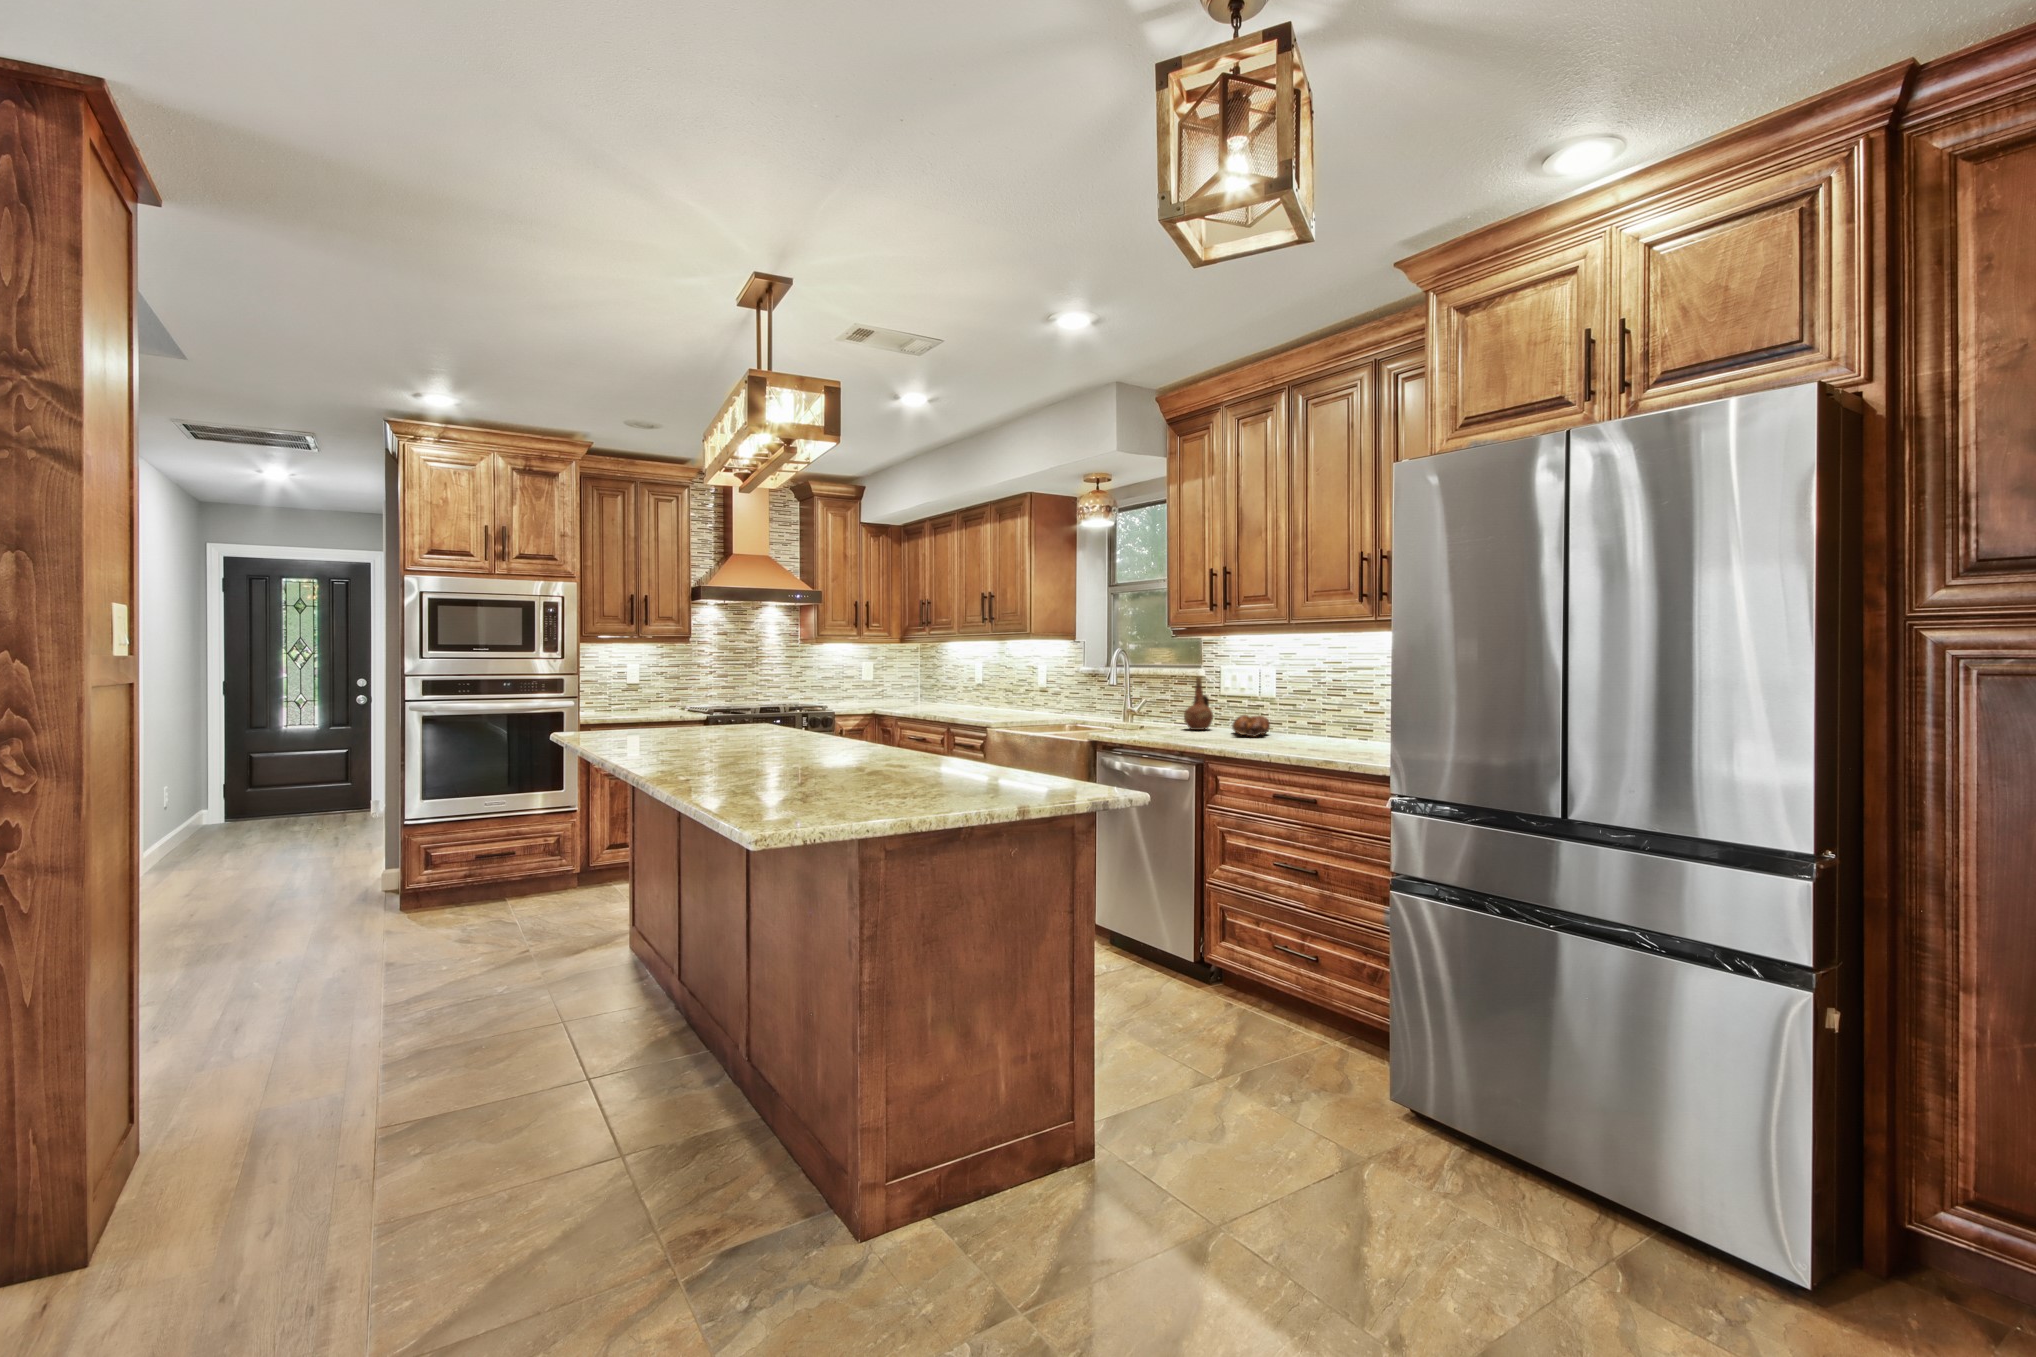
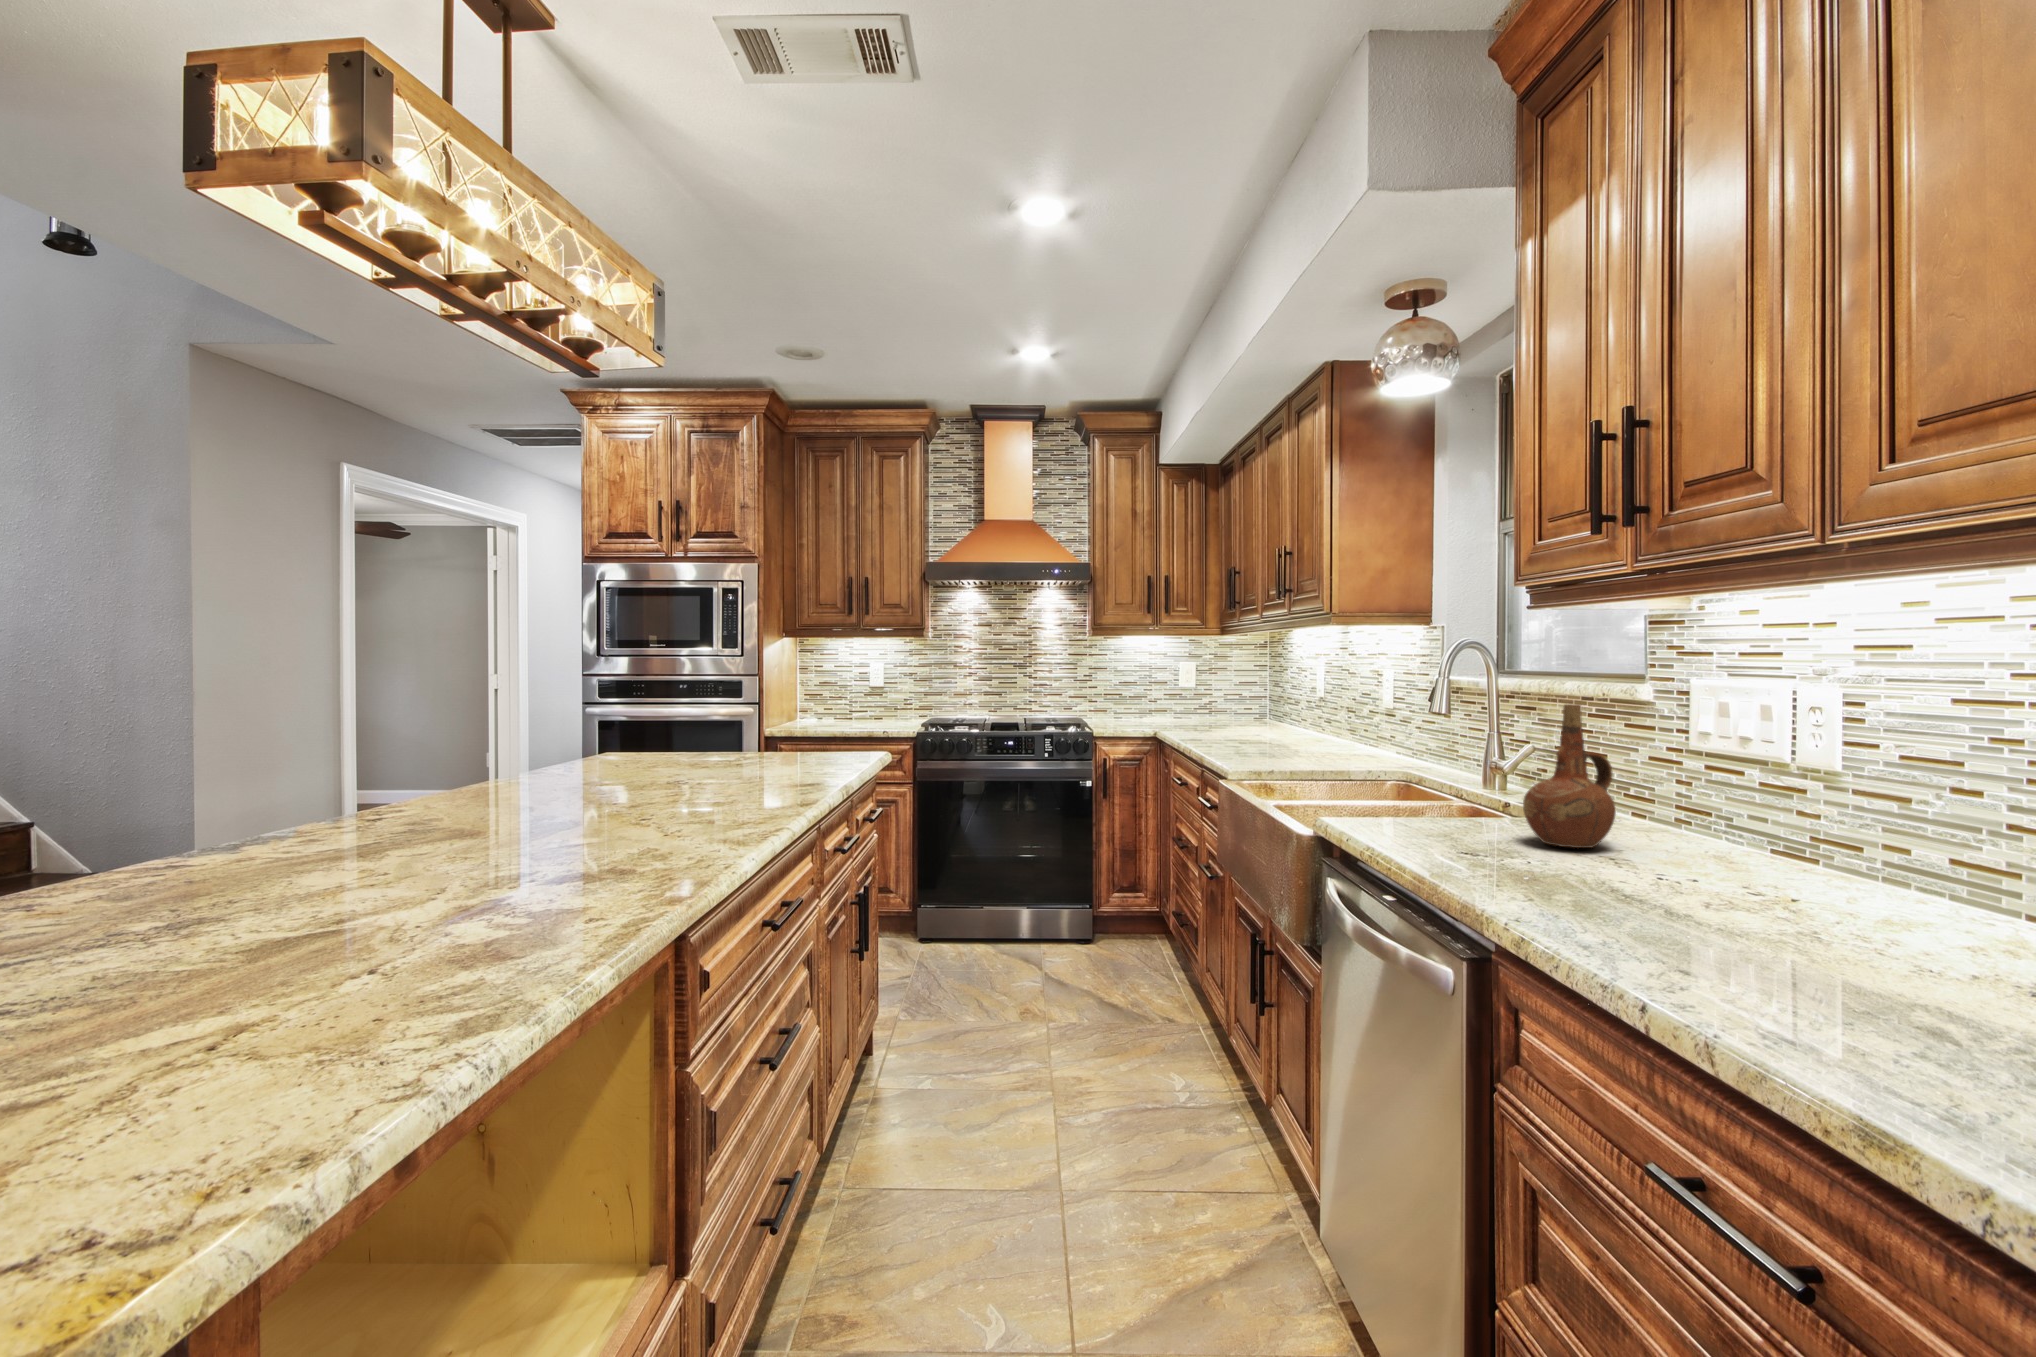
bread loaf: present [1232,715,1270,737] -> none [1612,828,1779,912]

